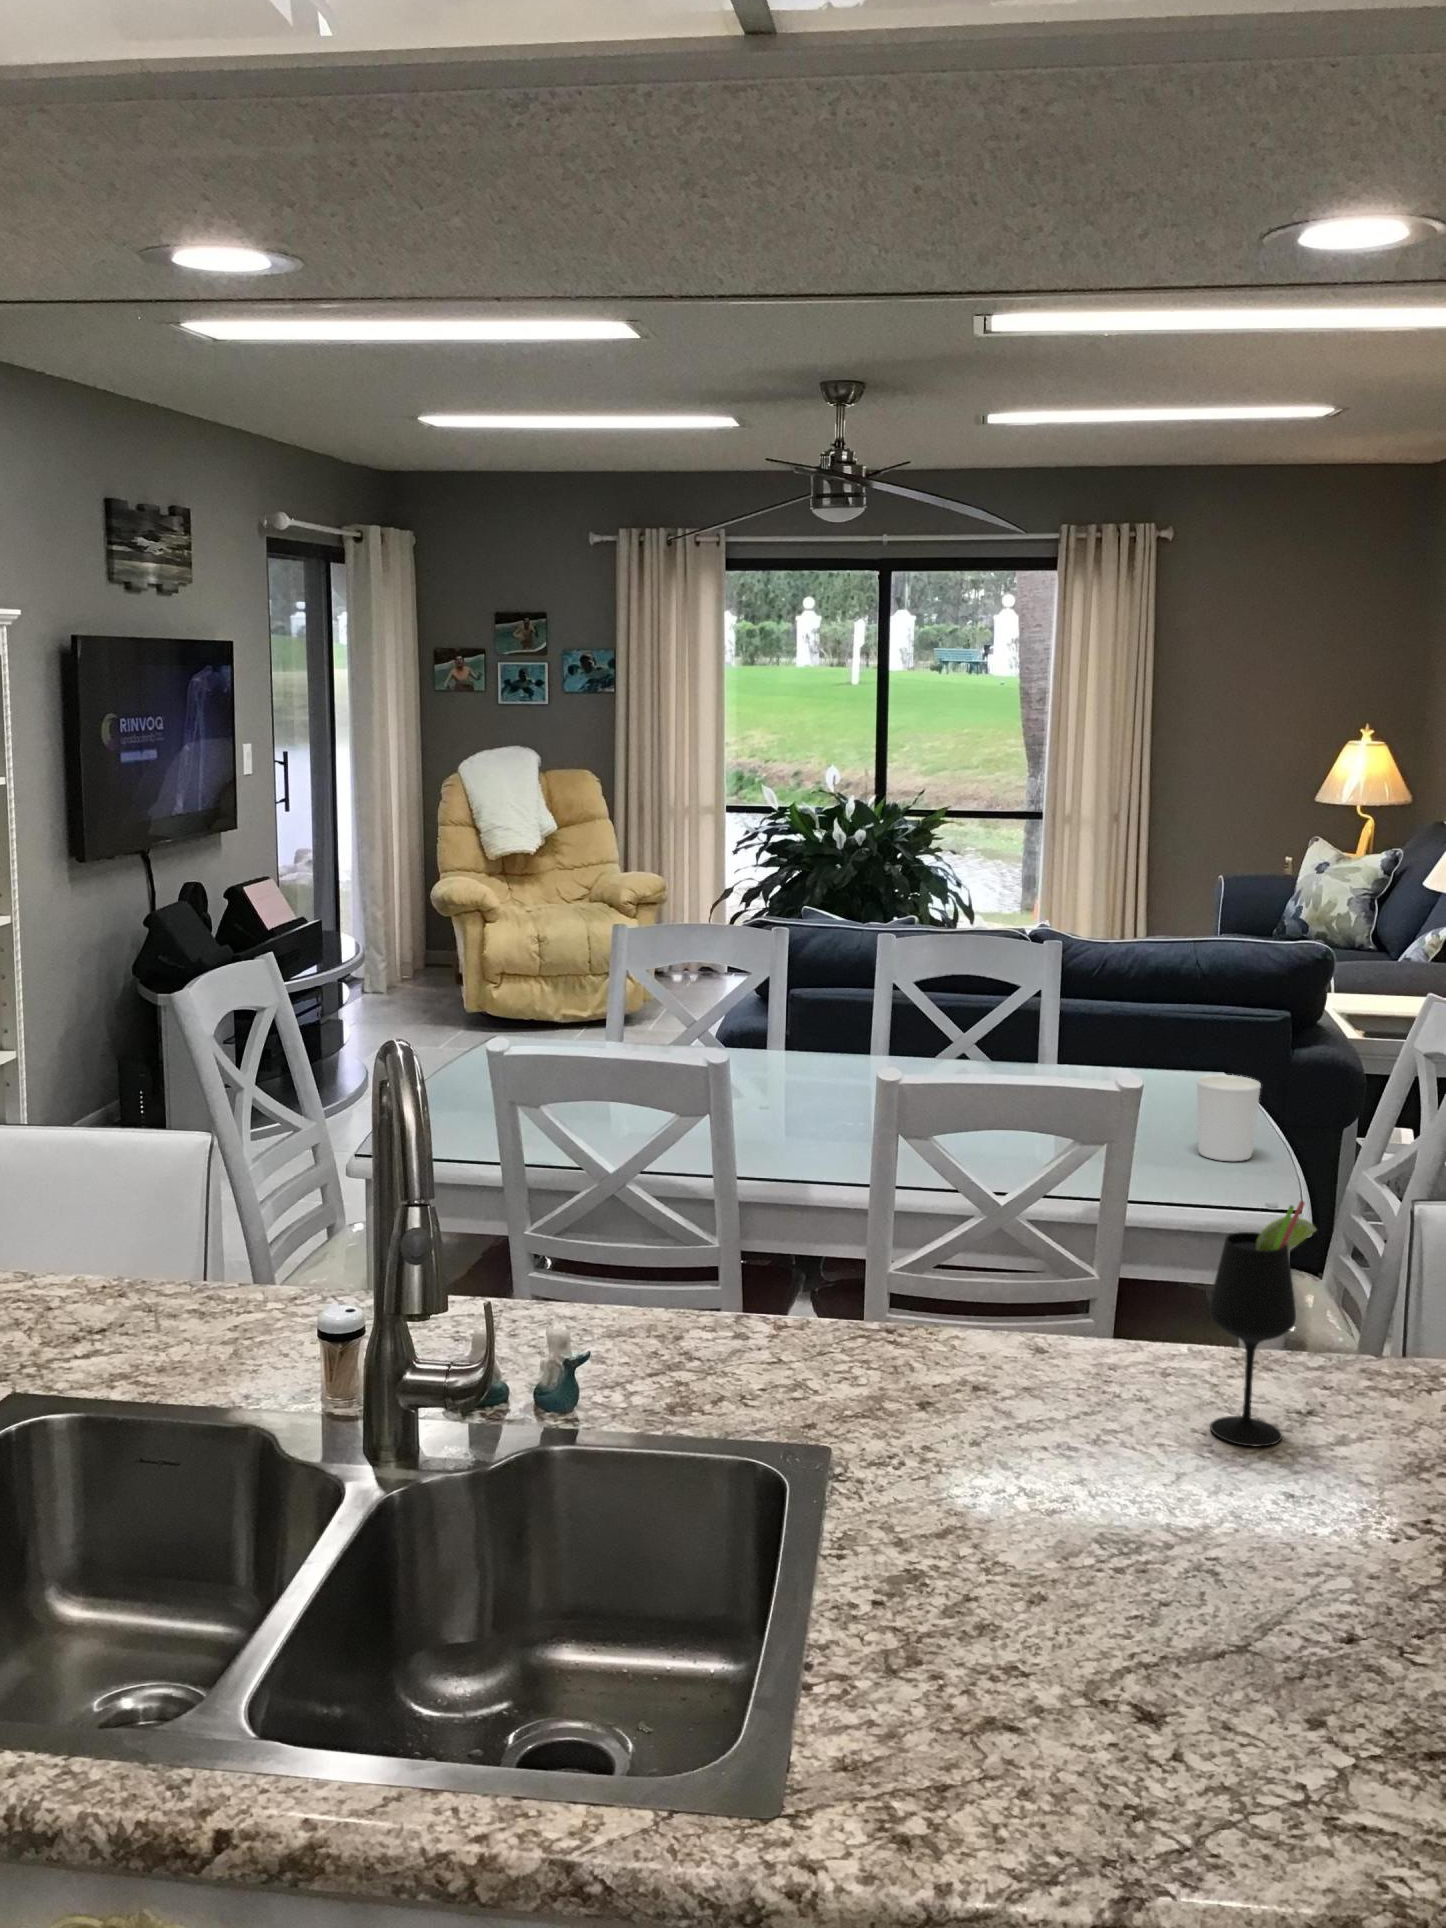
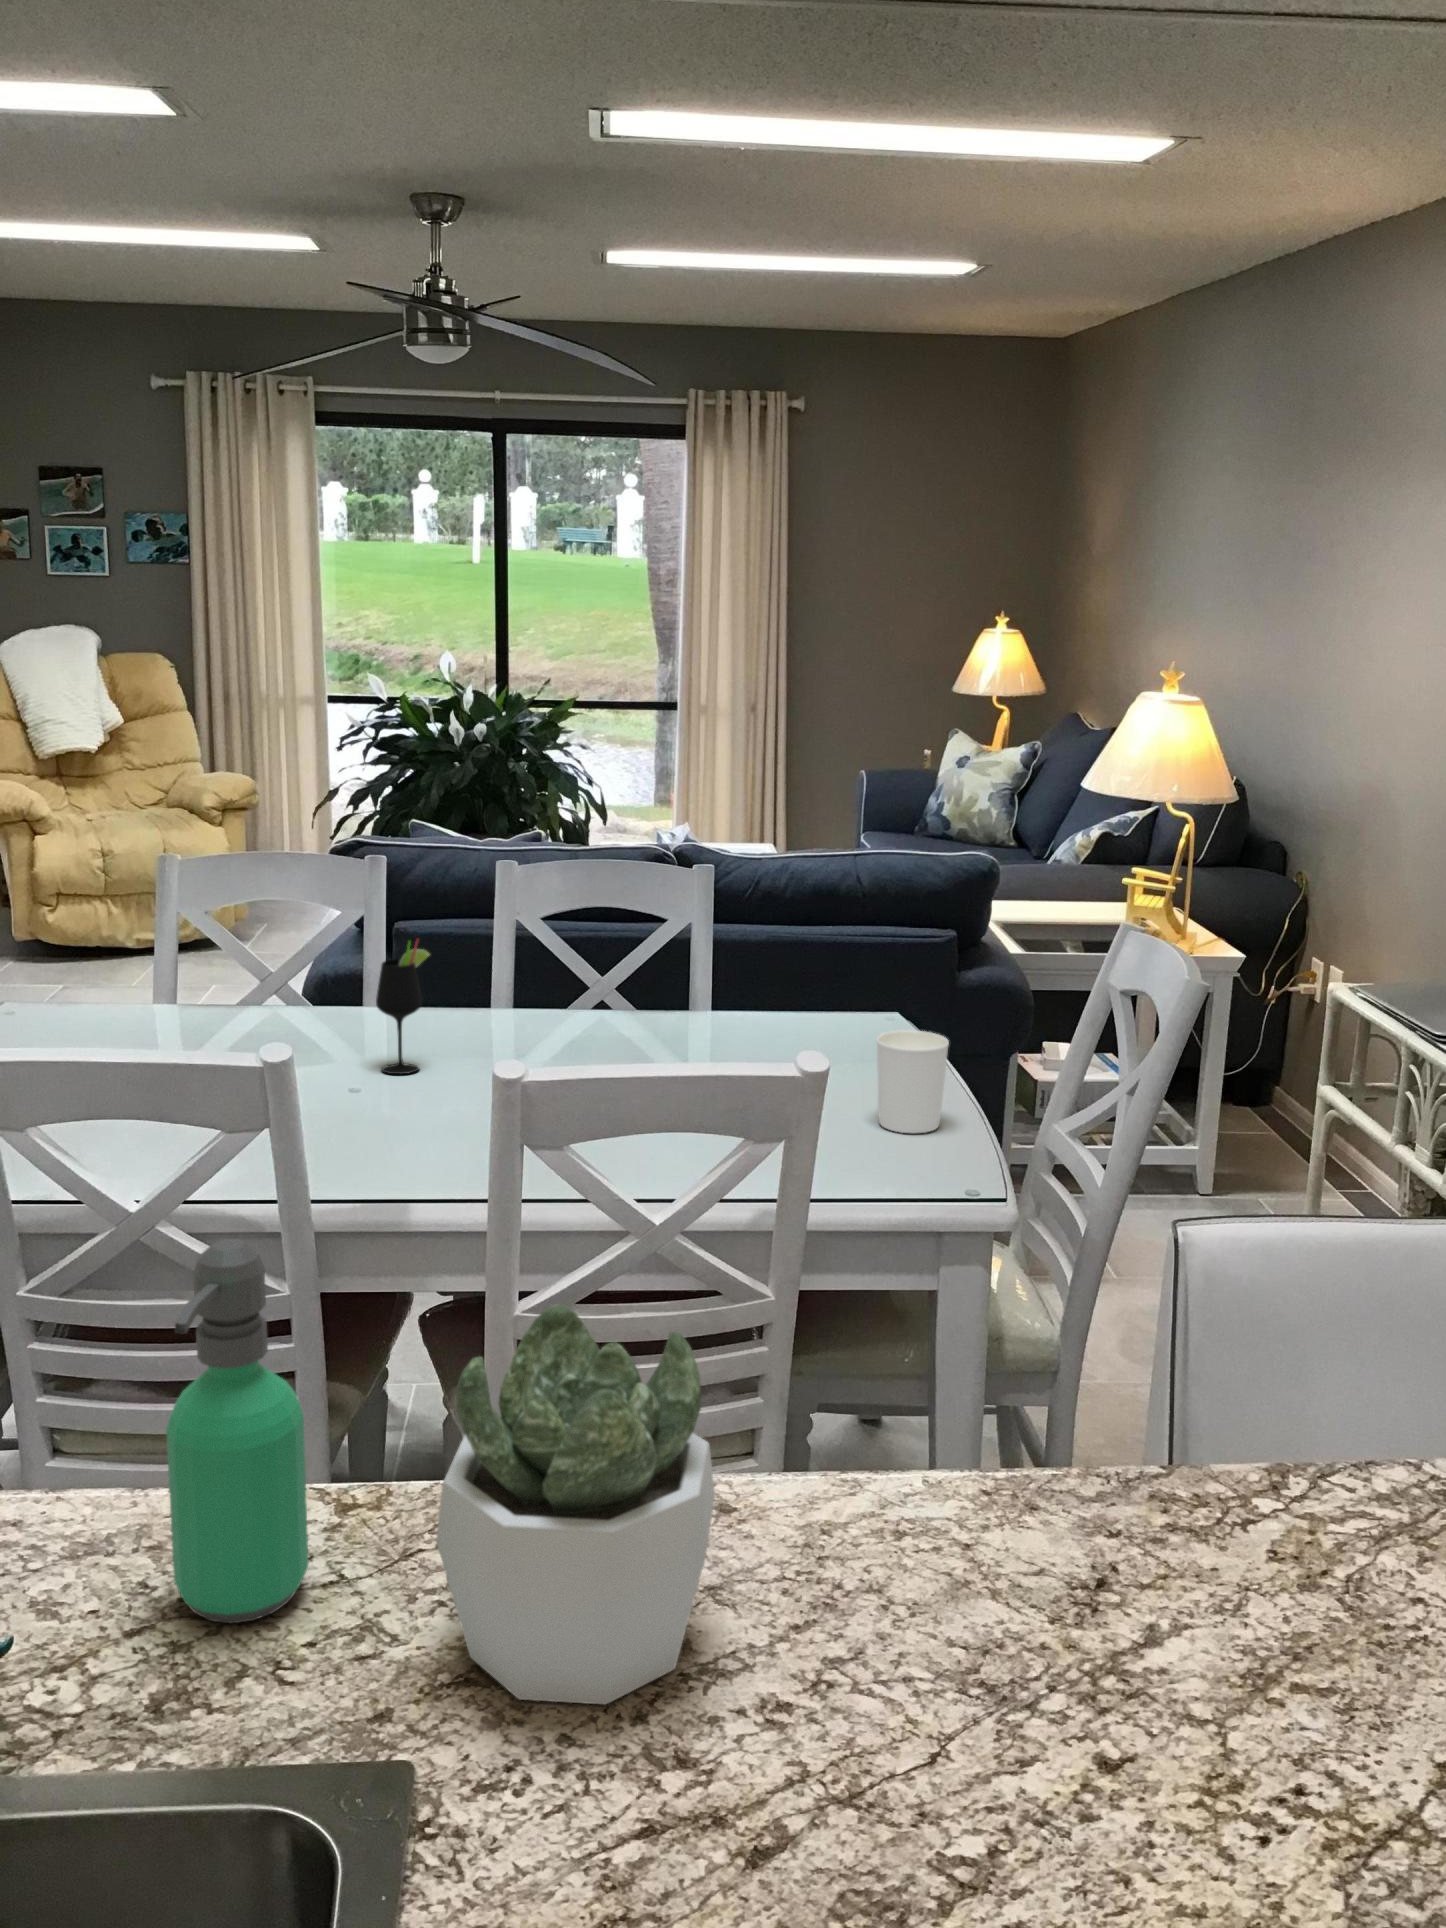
soap dispenser: none [673,1122,759,1376] -> present [166,1239,308,1623]
succulent plant: none [846,1178,1033,1436] -> present [436,1304,715,1704]
wine glass: present [1210,1201,1316,1446] -> present [376,939,430,1074]

